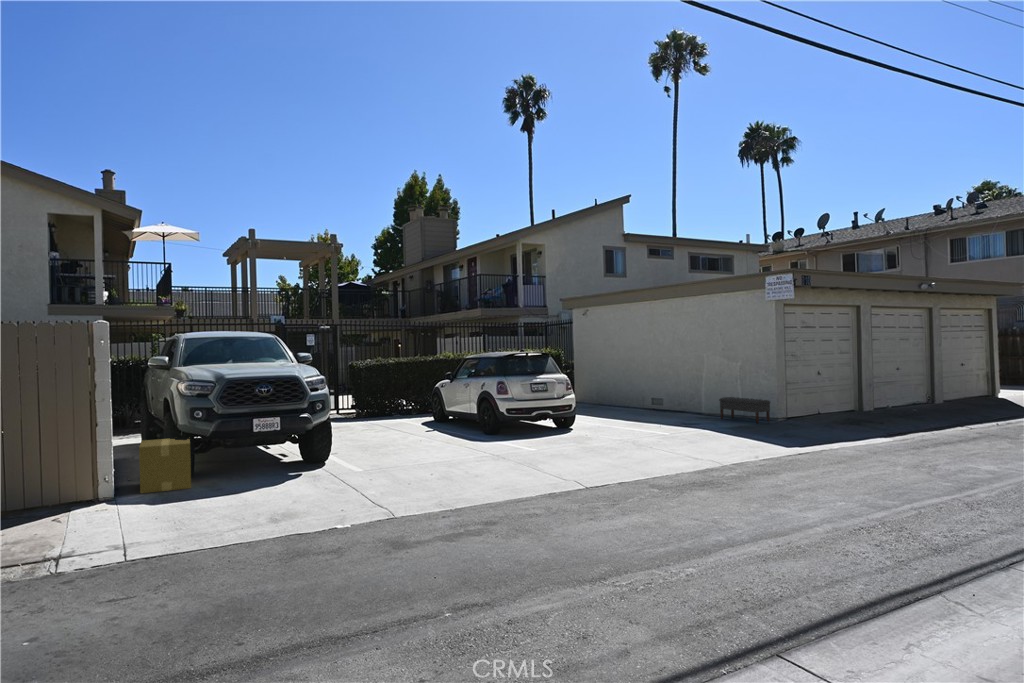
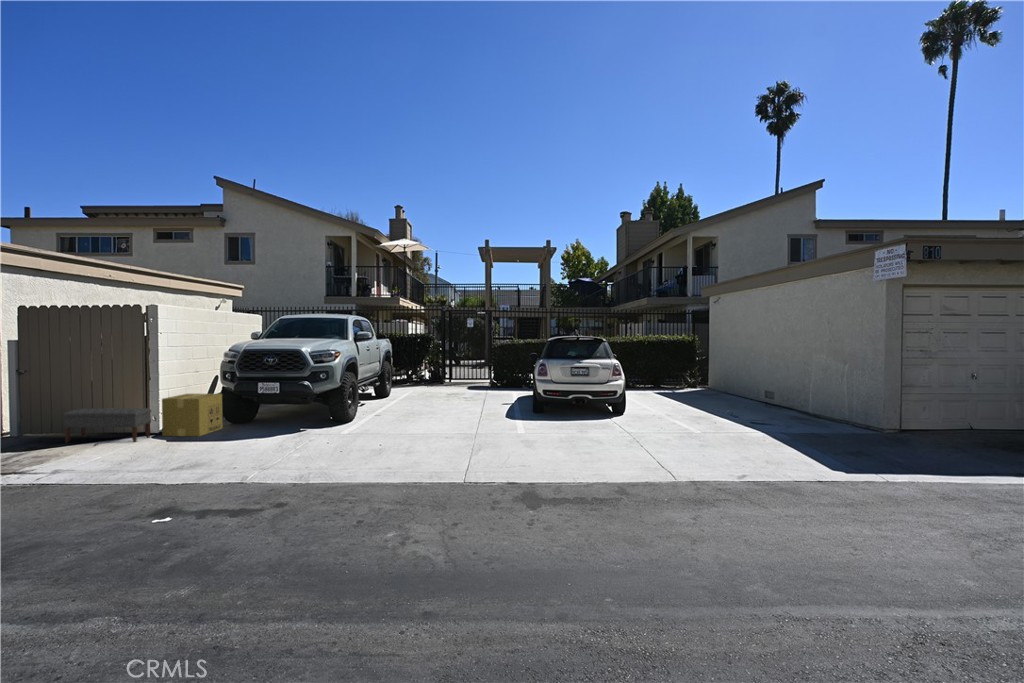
bench: present [719,397,770,424] -> present [63,408,151,443]

